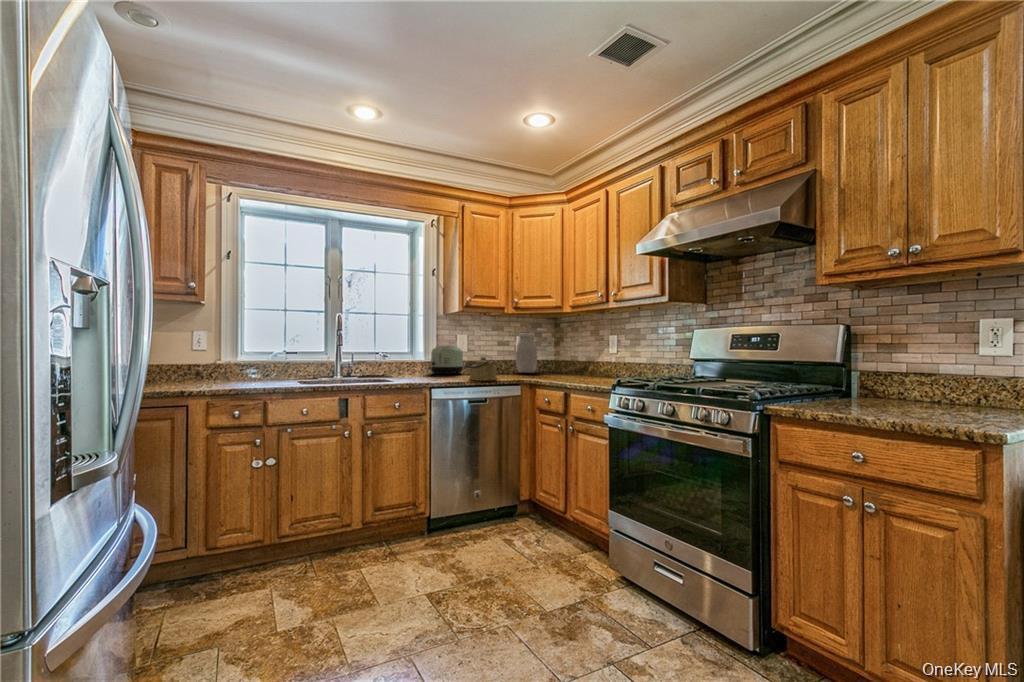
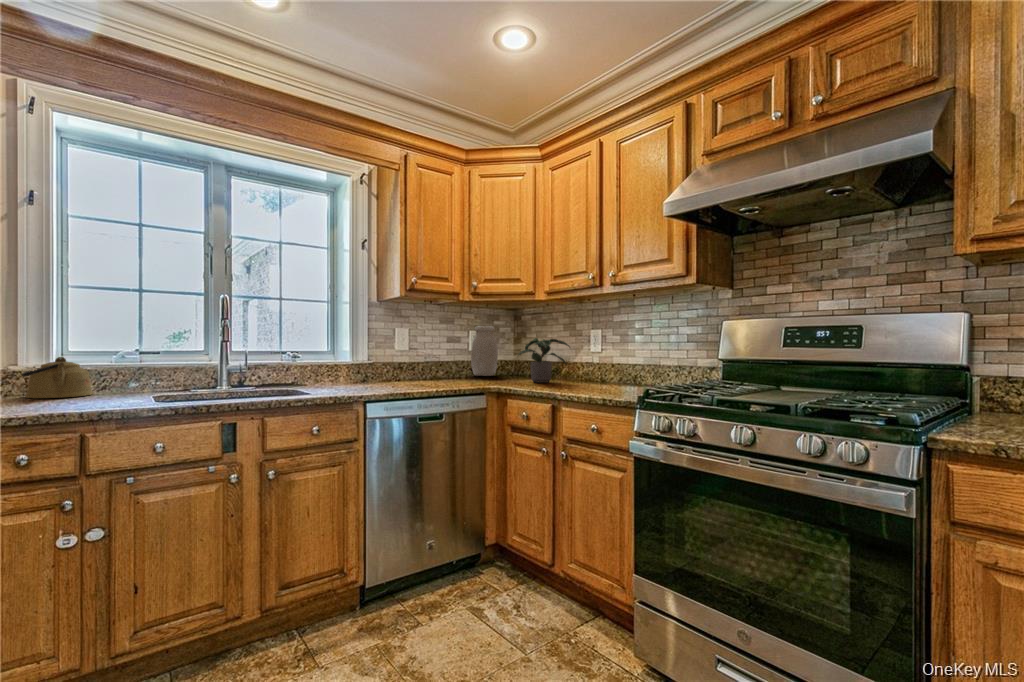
potted plant: none [548,342,592,378] -> present [519,338,570,383]
toaster: present [431,345,463,374] -> none [361,342,405,380]
kettle: present [465,357,497,380] -> present [22,357,93,398]

